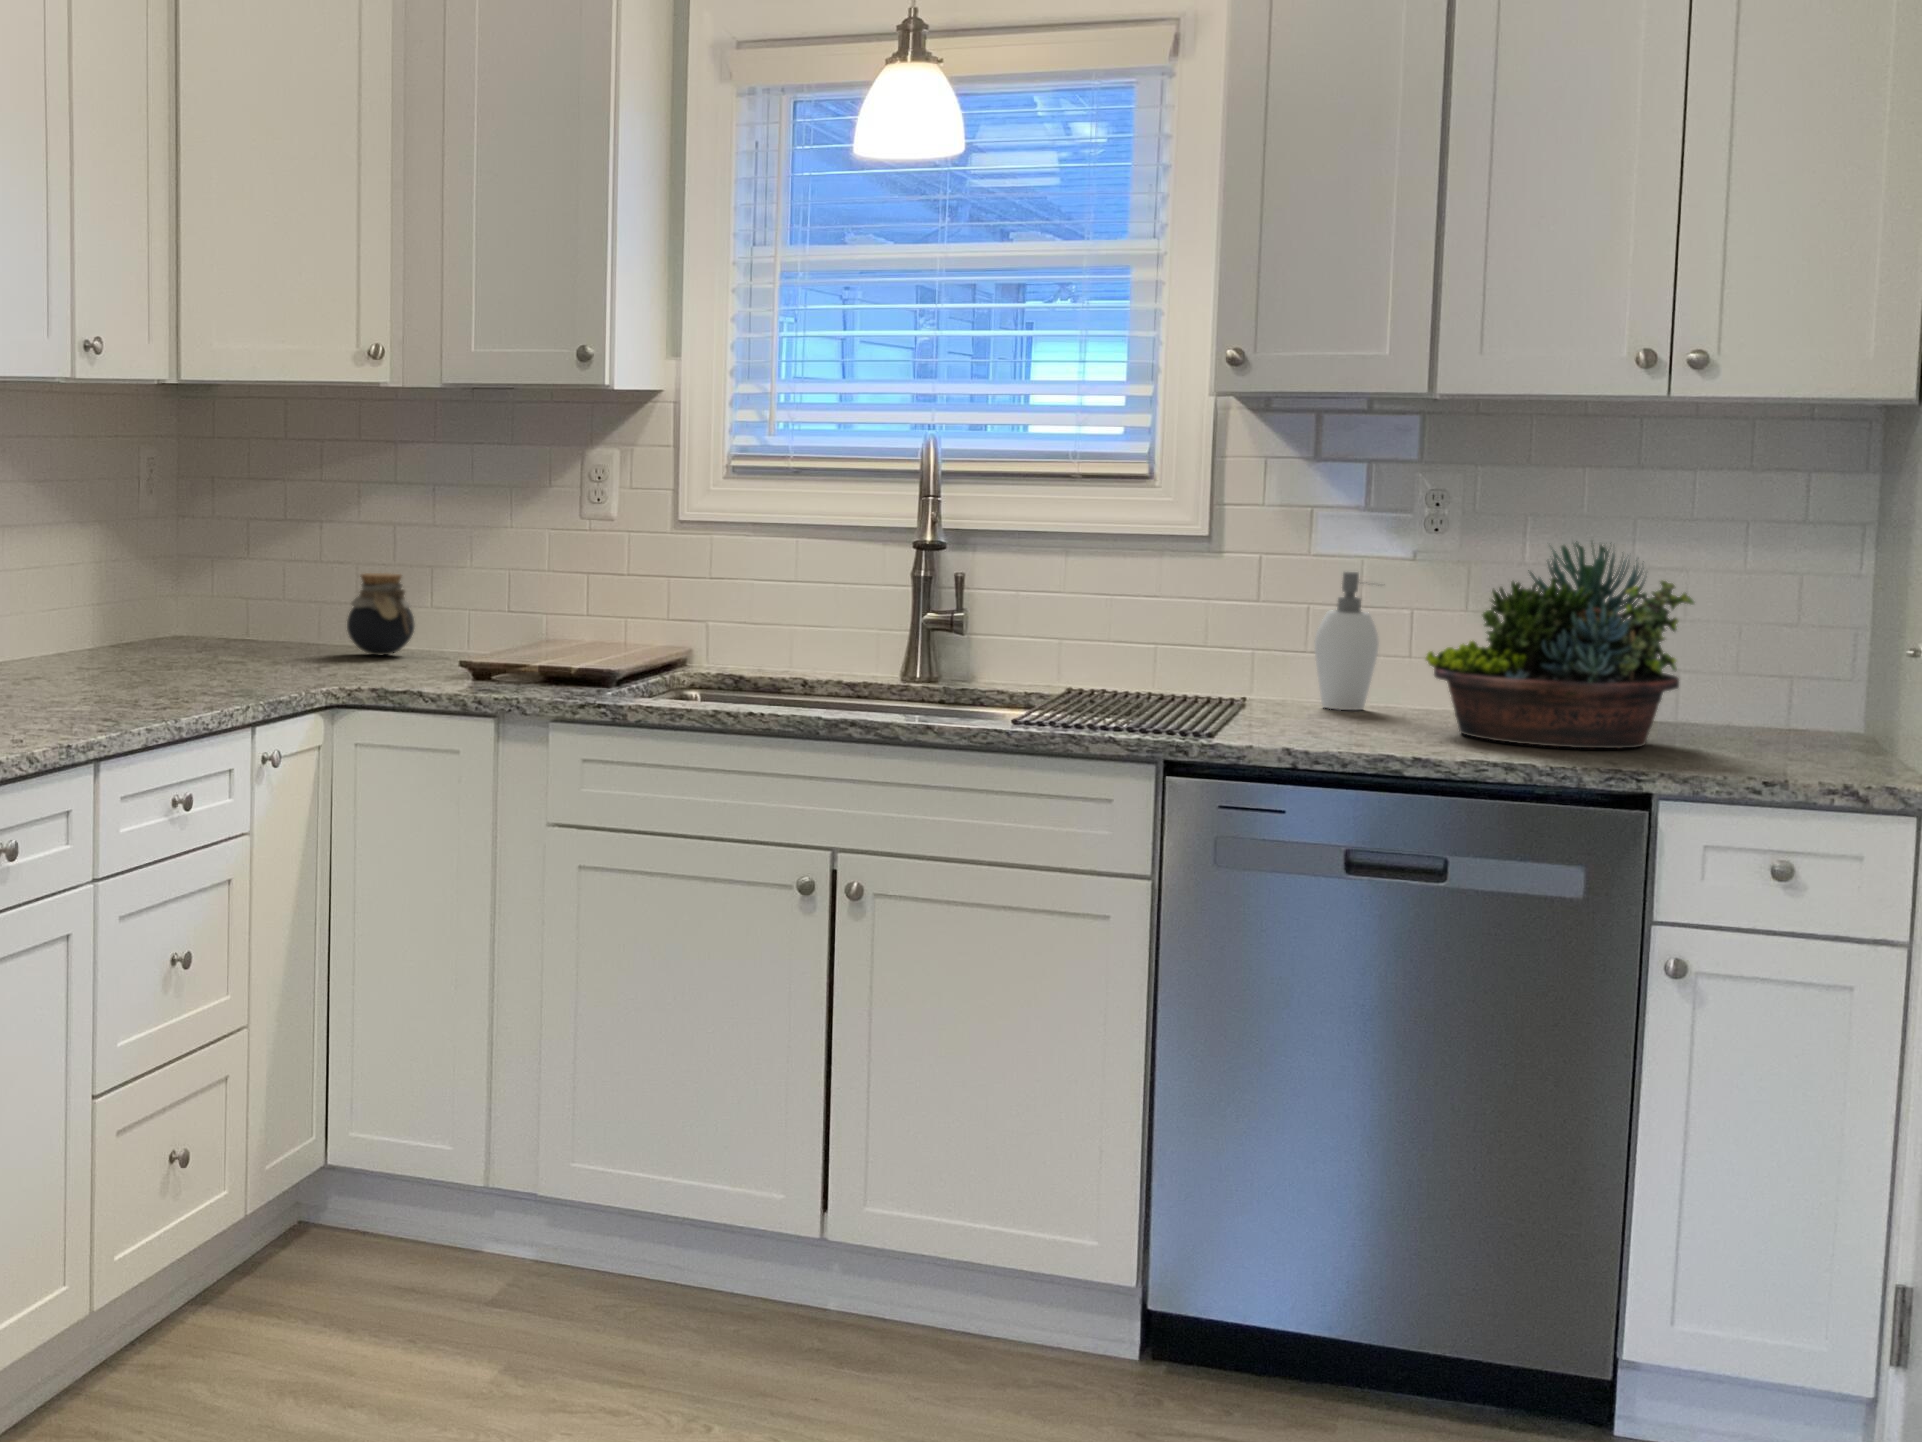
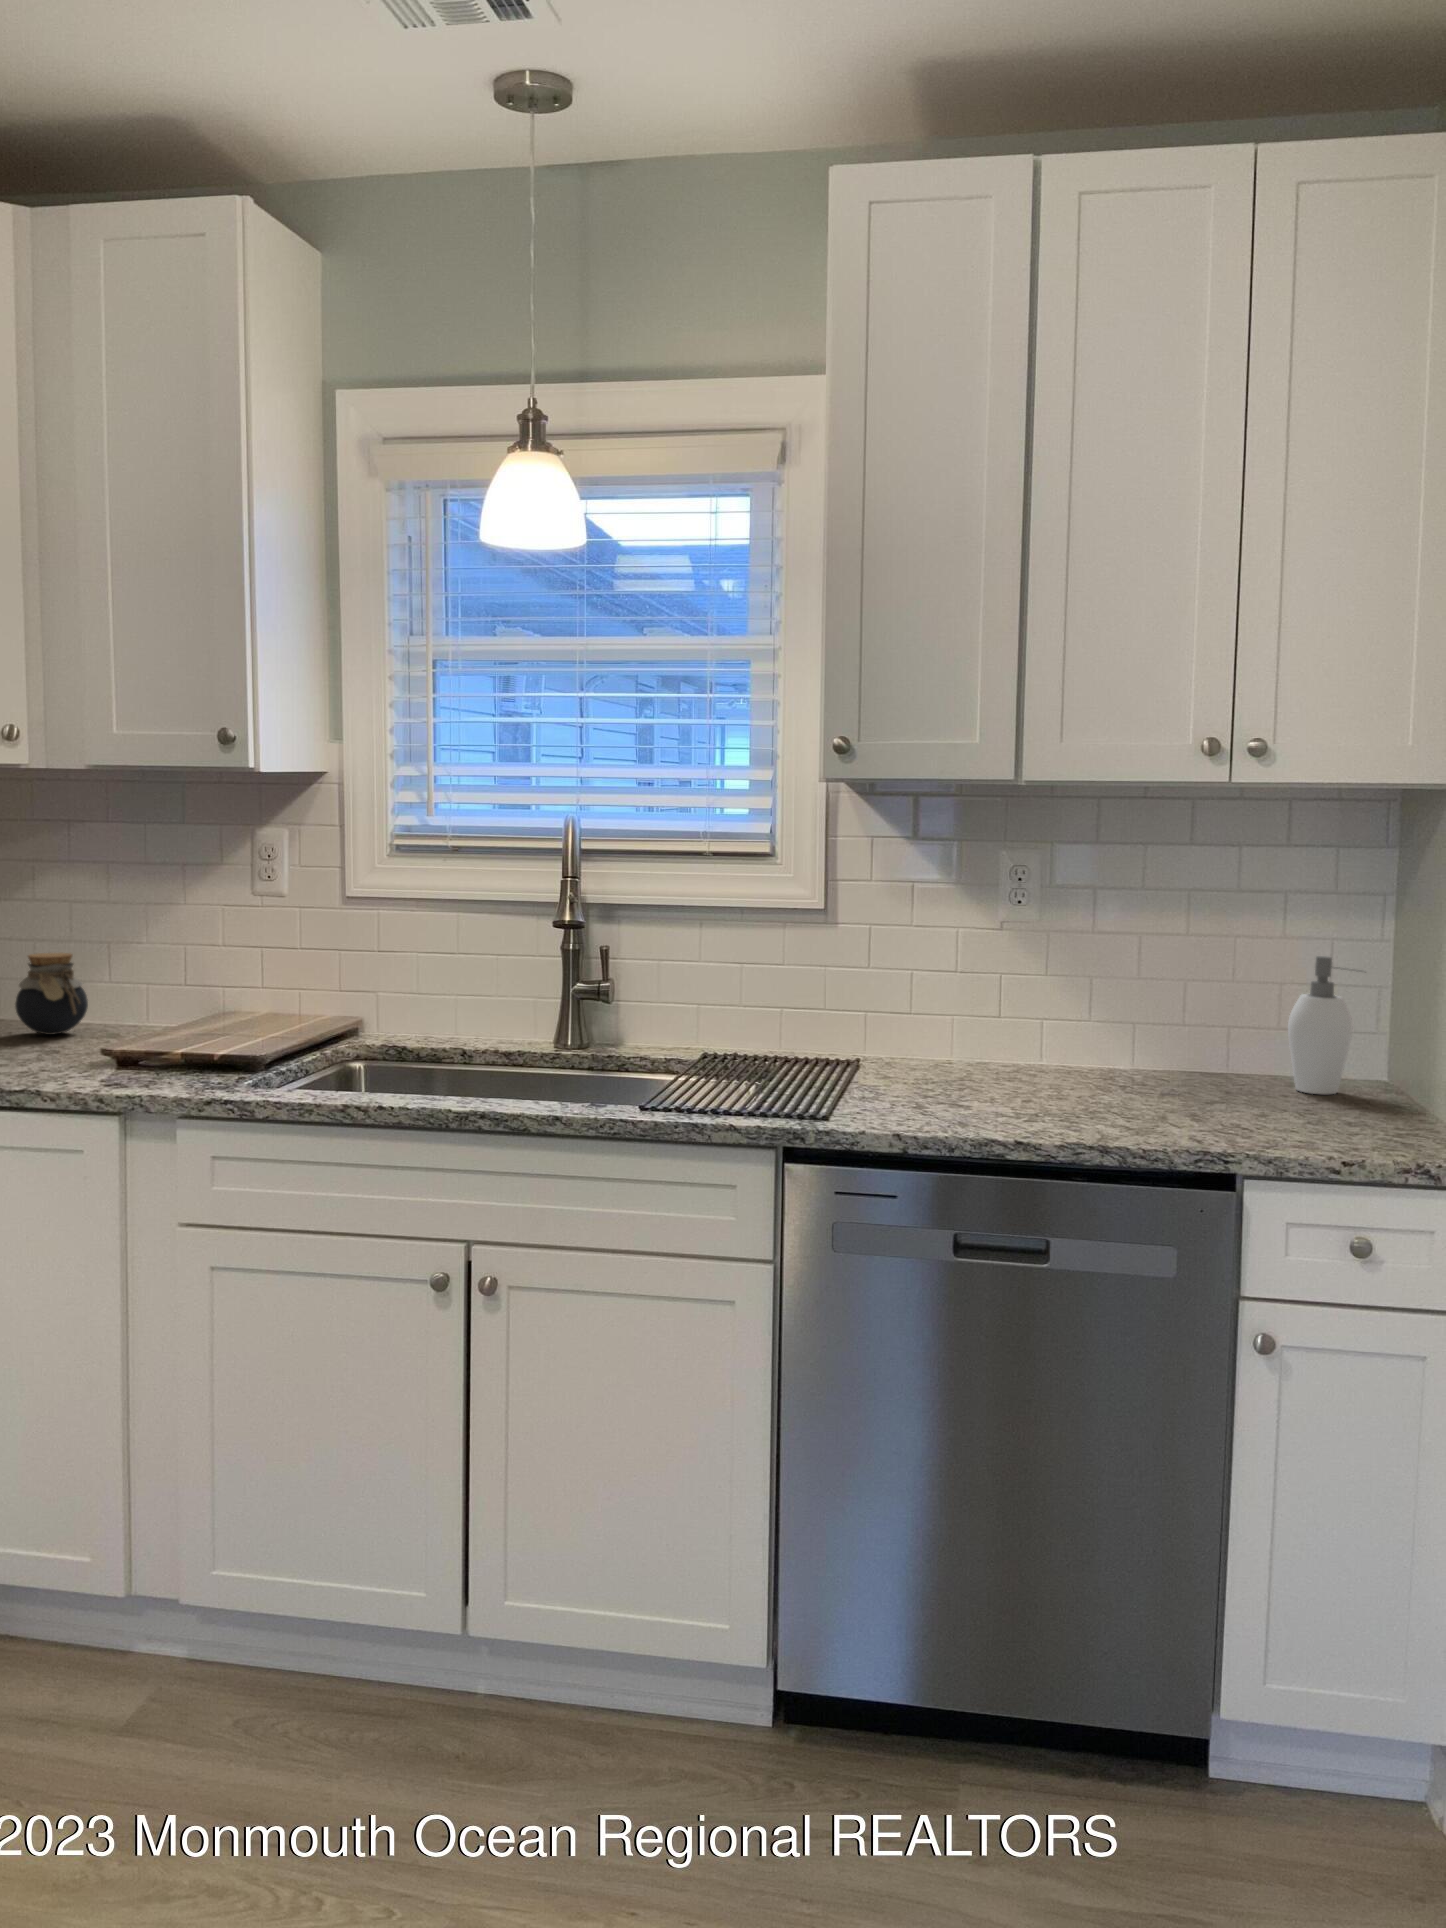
succulent planter: present [1426,543,1694,748] -> none [1020,914,1261,1119]
soap dispenser: present [1315,572,1379,710] -> present [1288,956,1352,1094]

